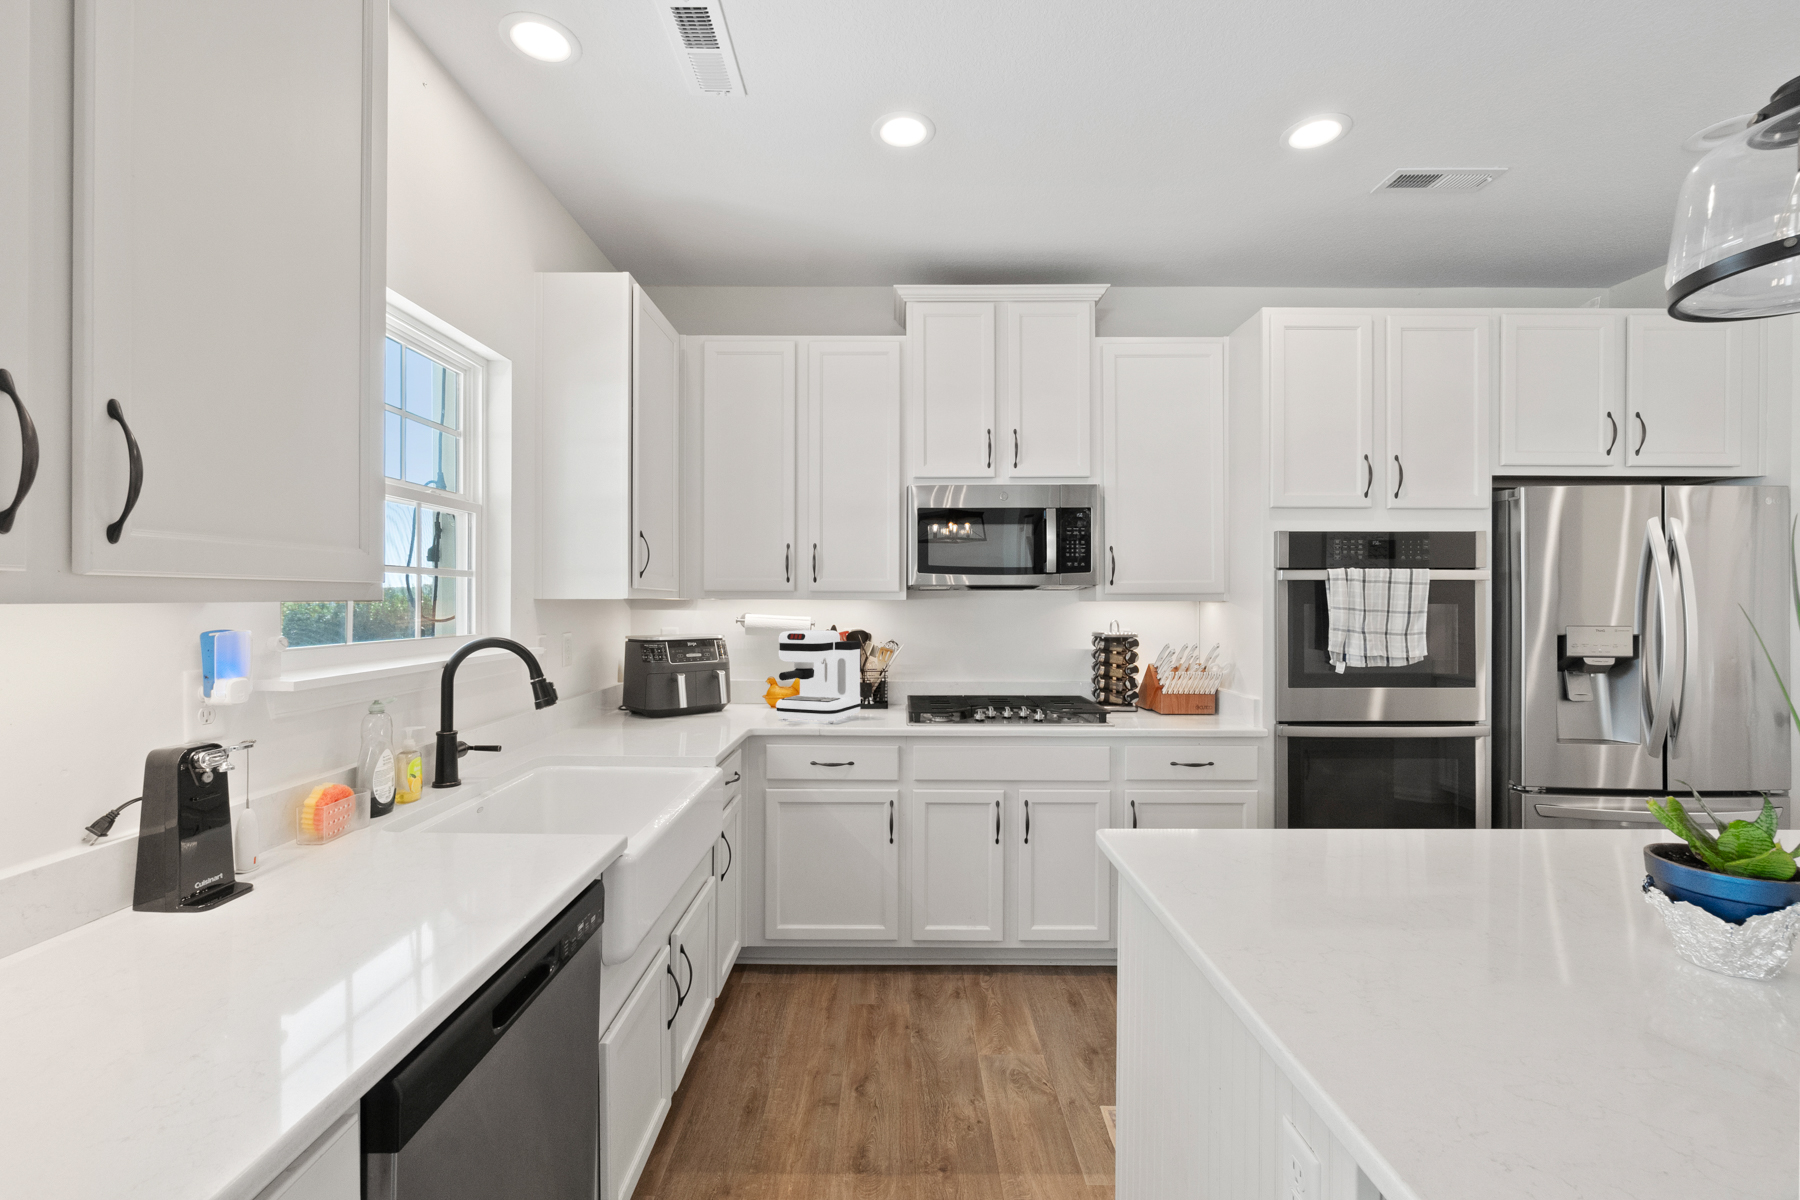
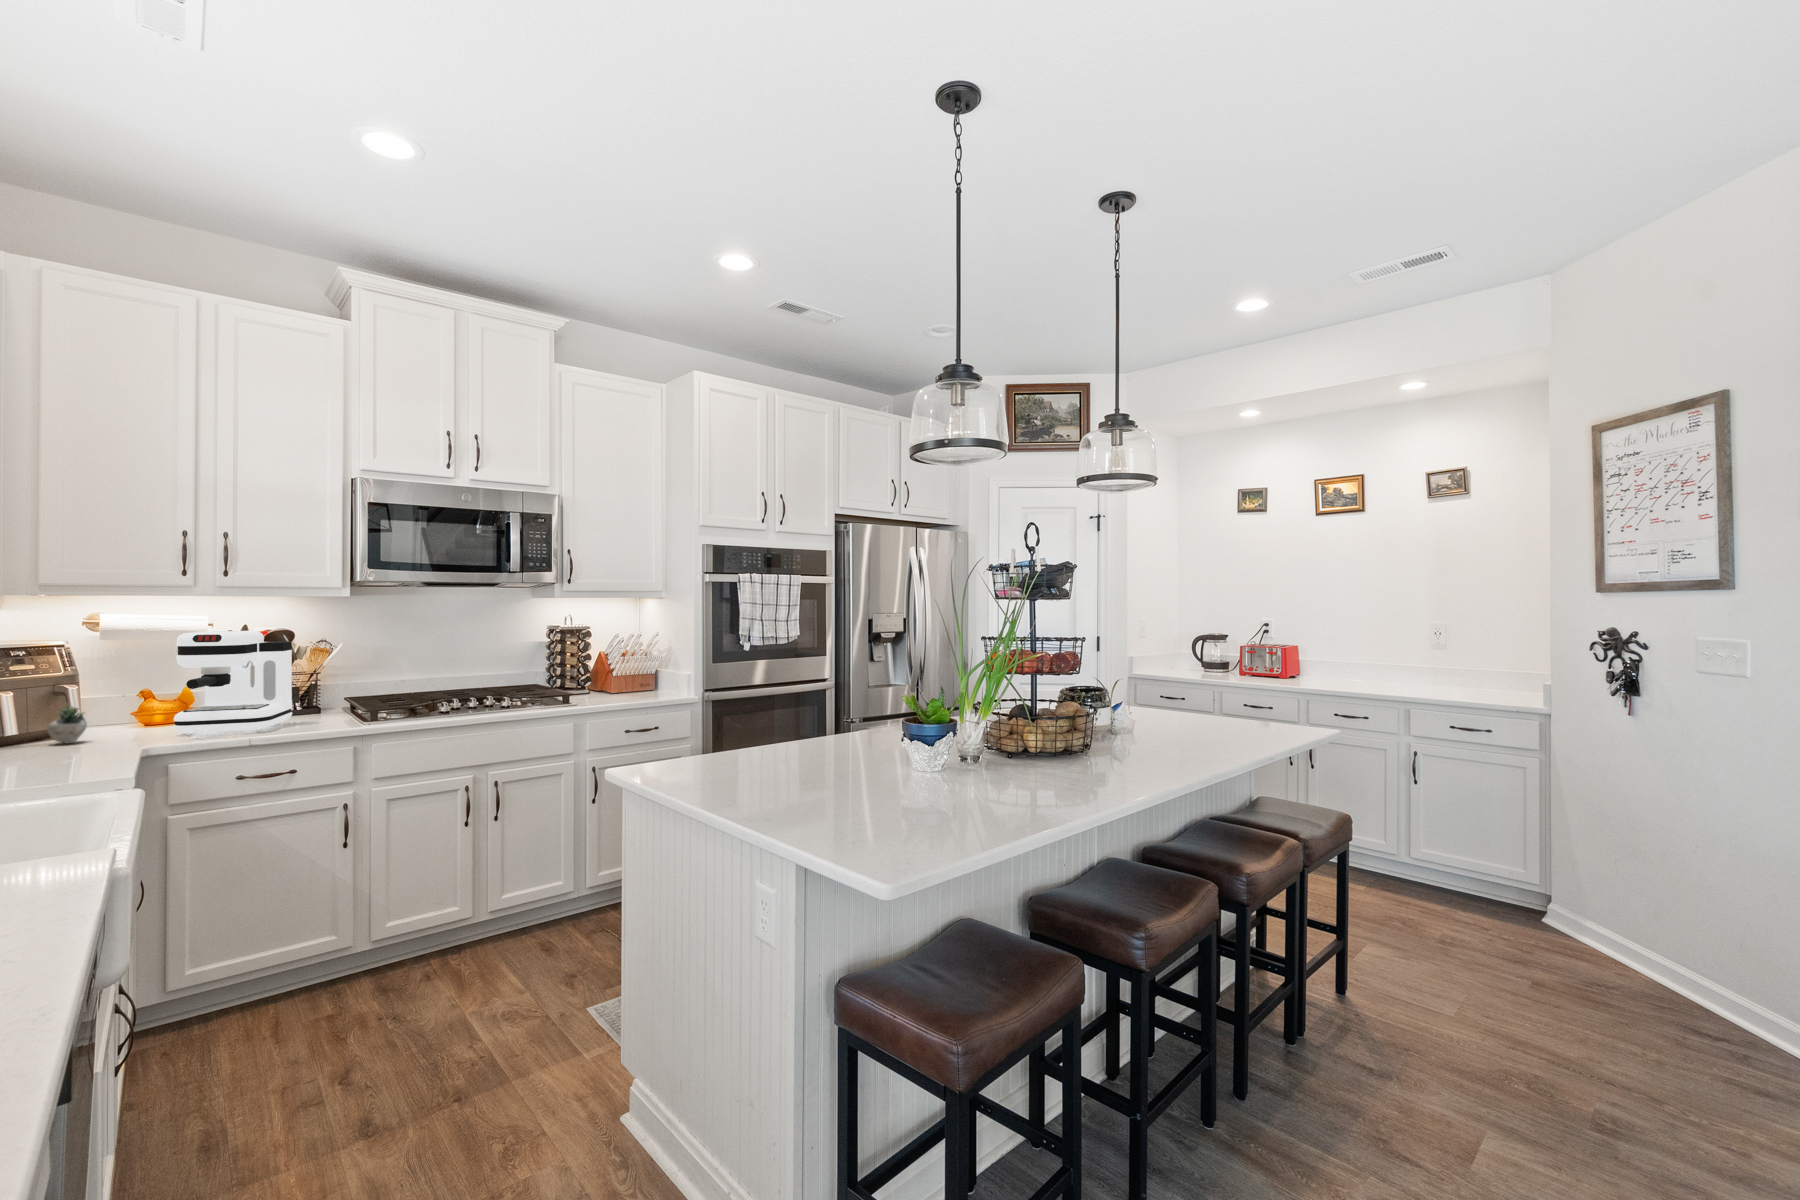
succulent plant: none [703,682,748,718] -> present [47,703,87,743]

